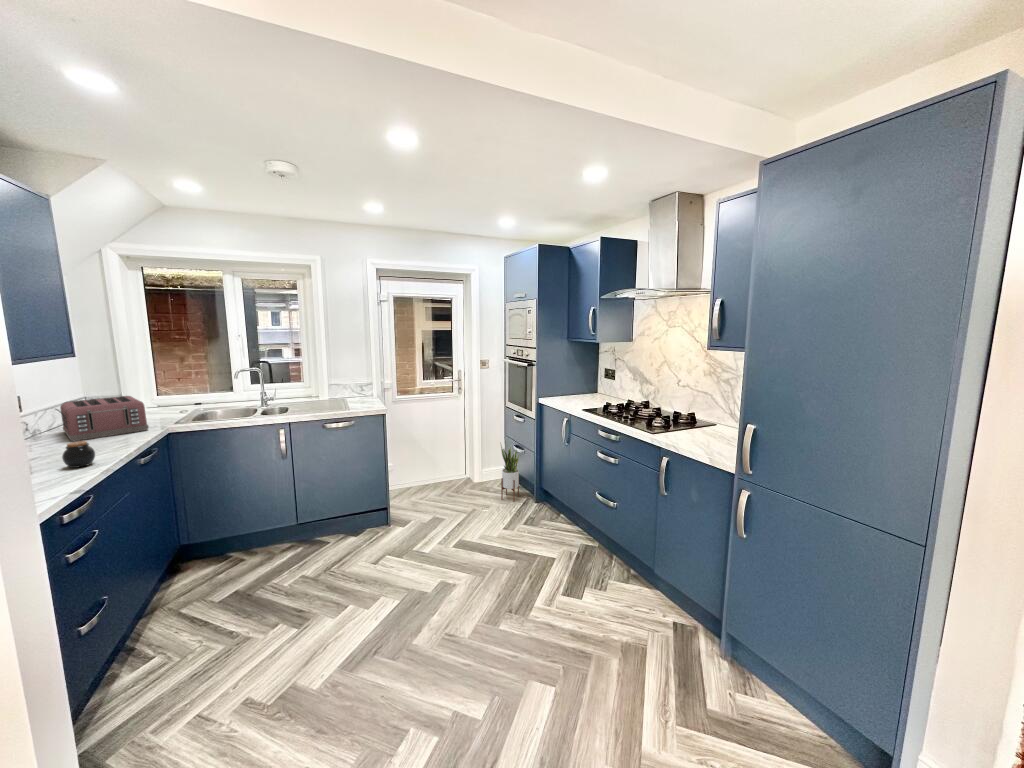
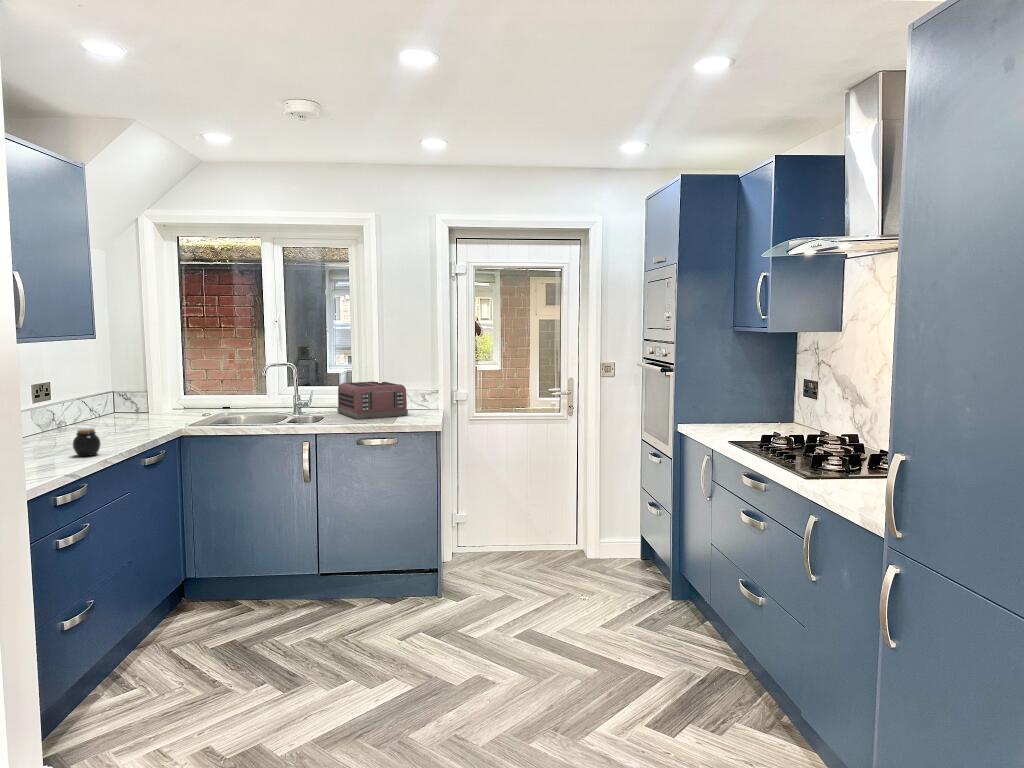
toaster: present [60,396,149,441] -> present [337,381,408,419]
potted plant: present [500,443,520,501] -> none [617,492,649,594]

